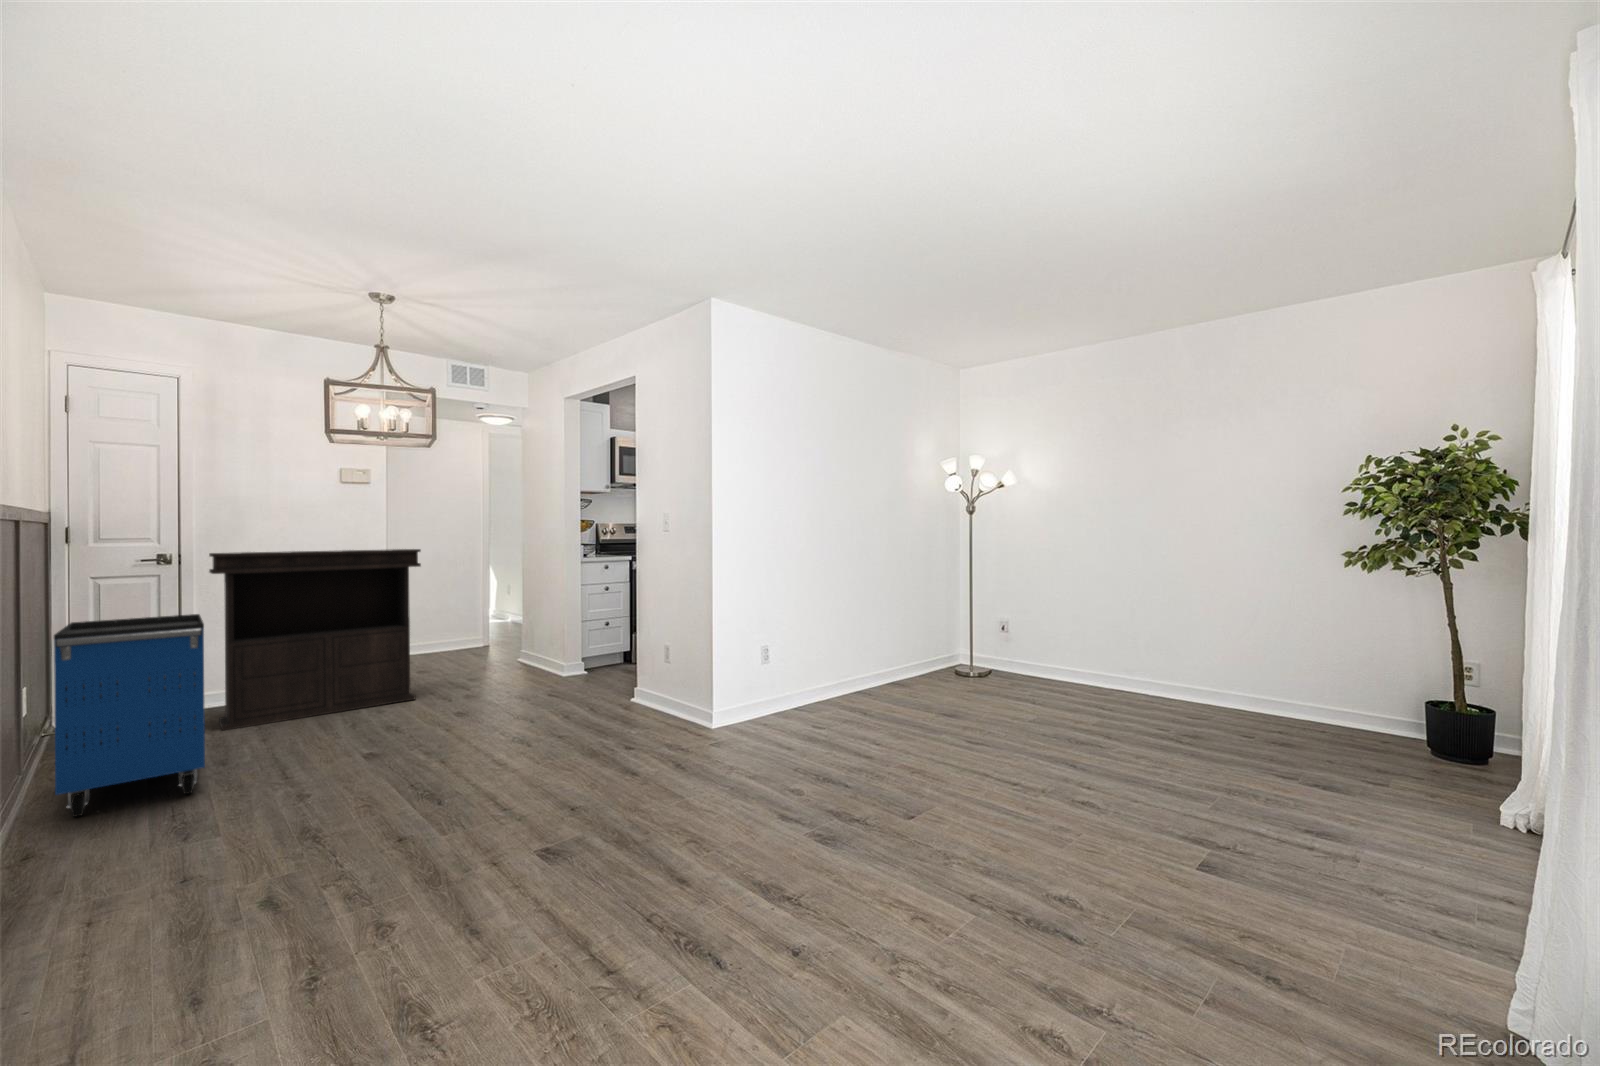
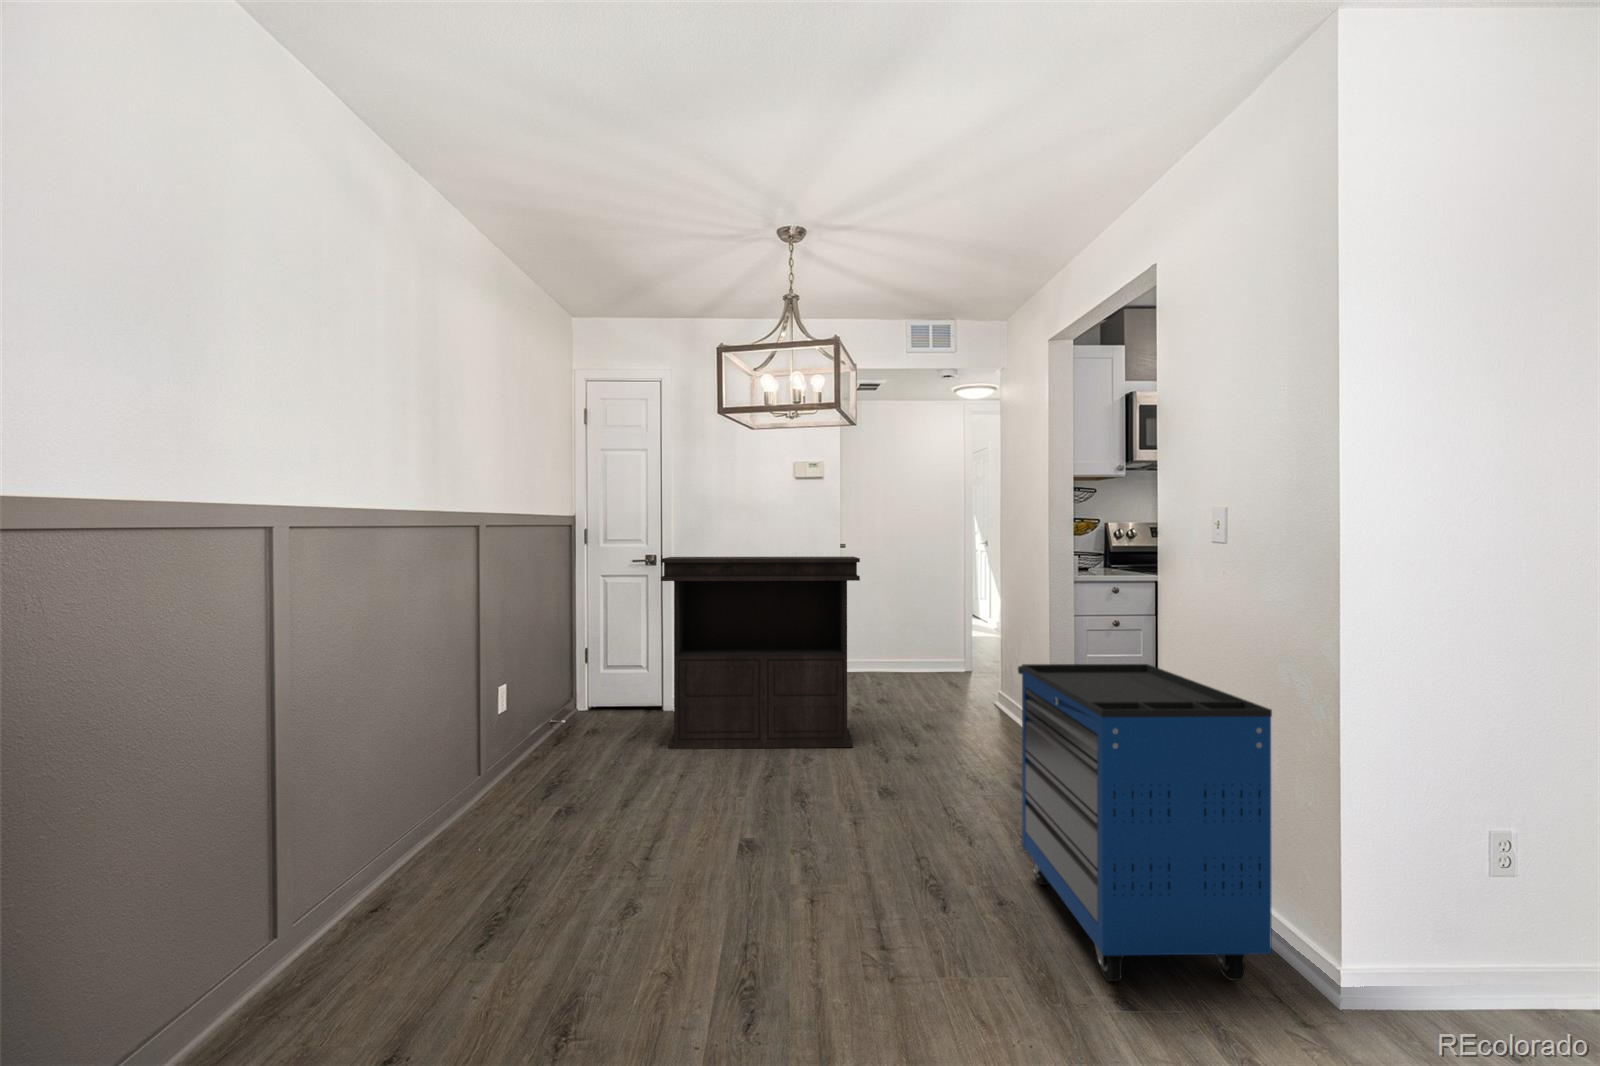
storage cabinet: present [54,614,205,817] -> present [1018,664,1272,981]

